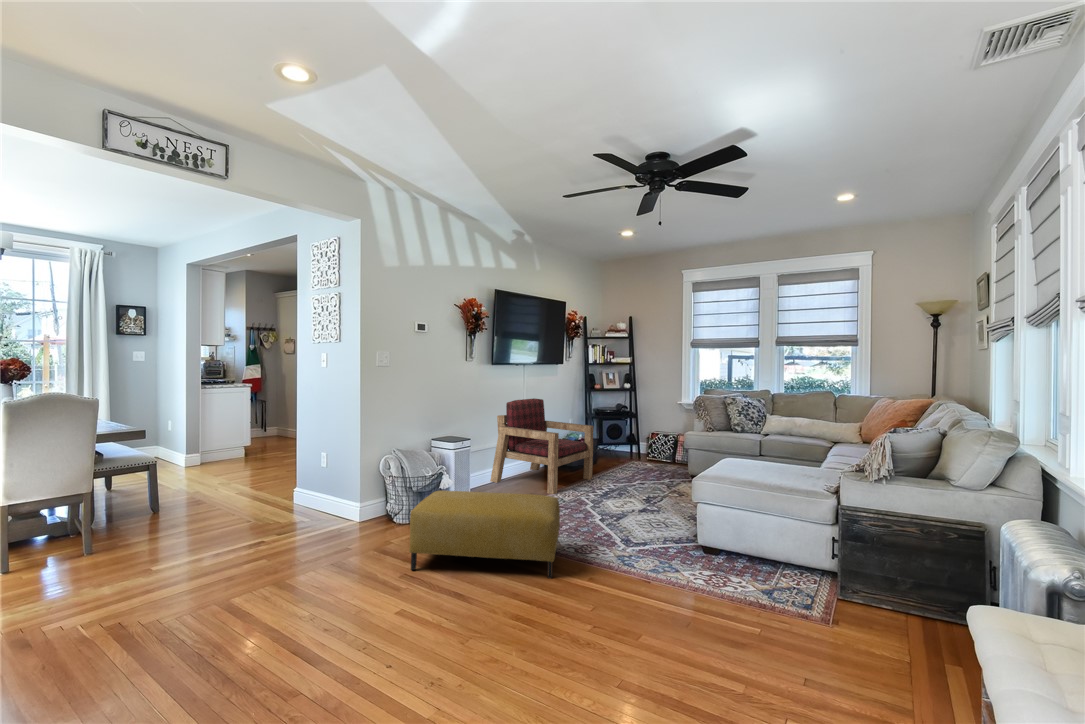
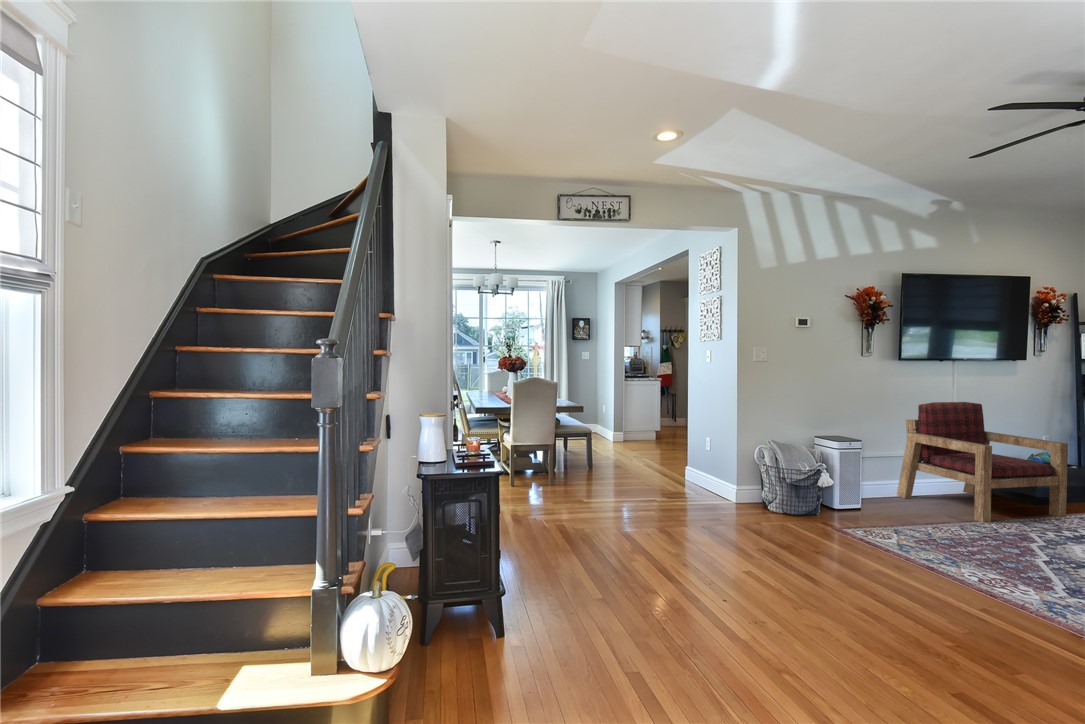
ottoman: present [409,490,560,579] -> none [769,483,953,594]

